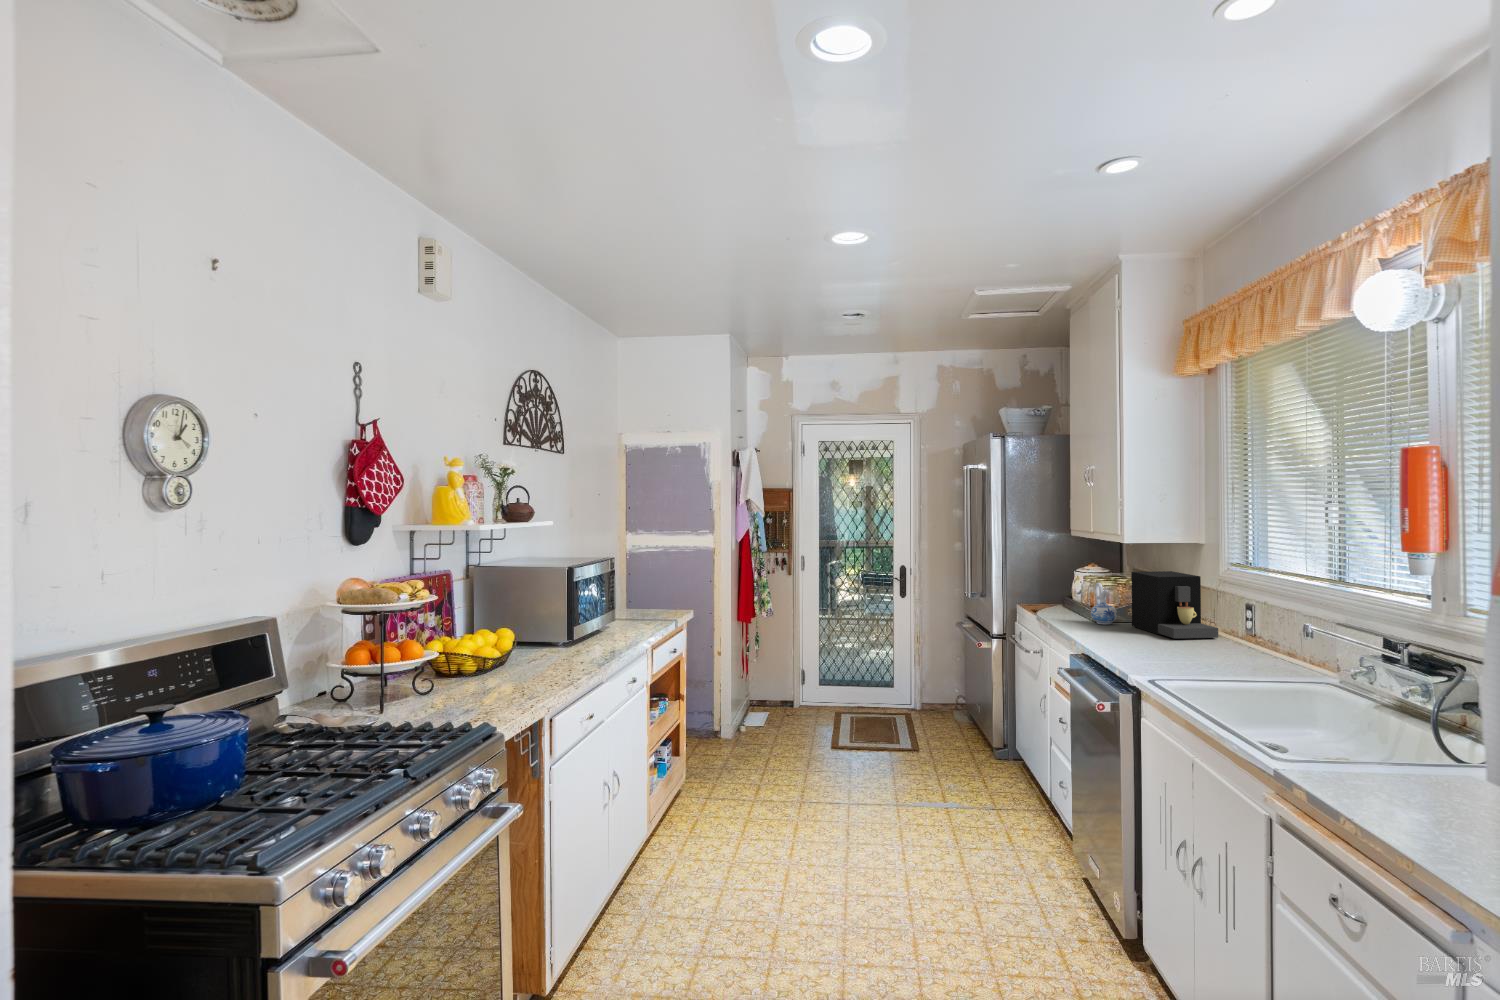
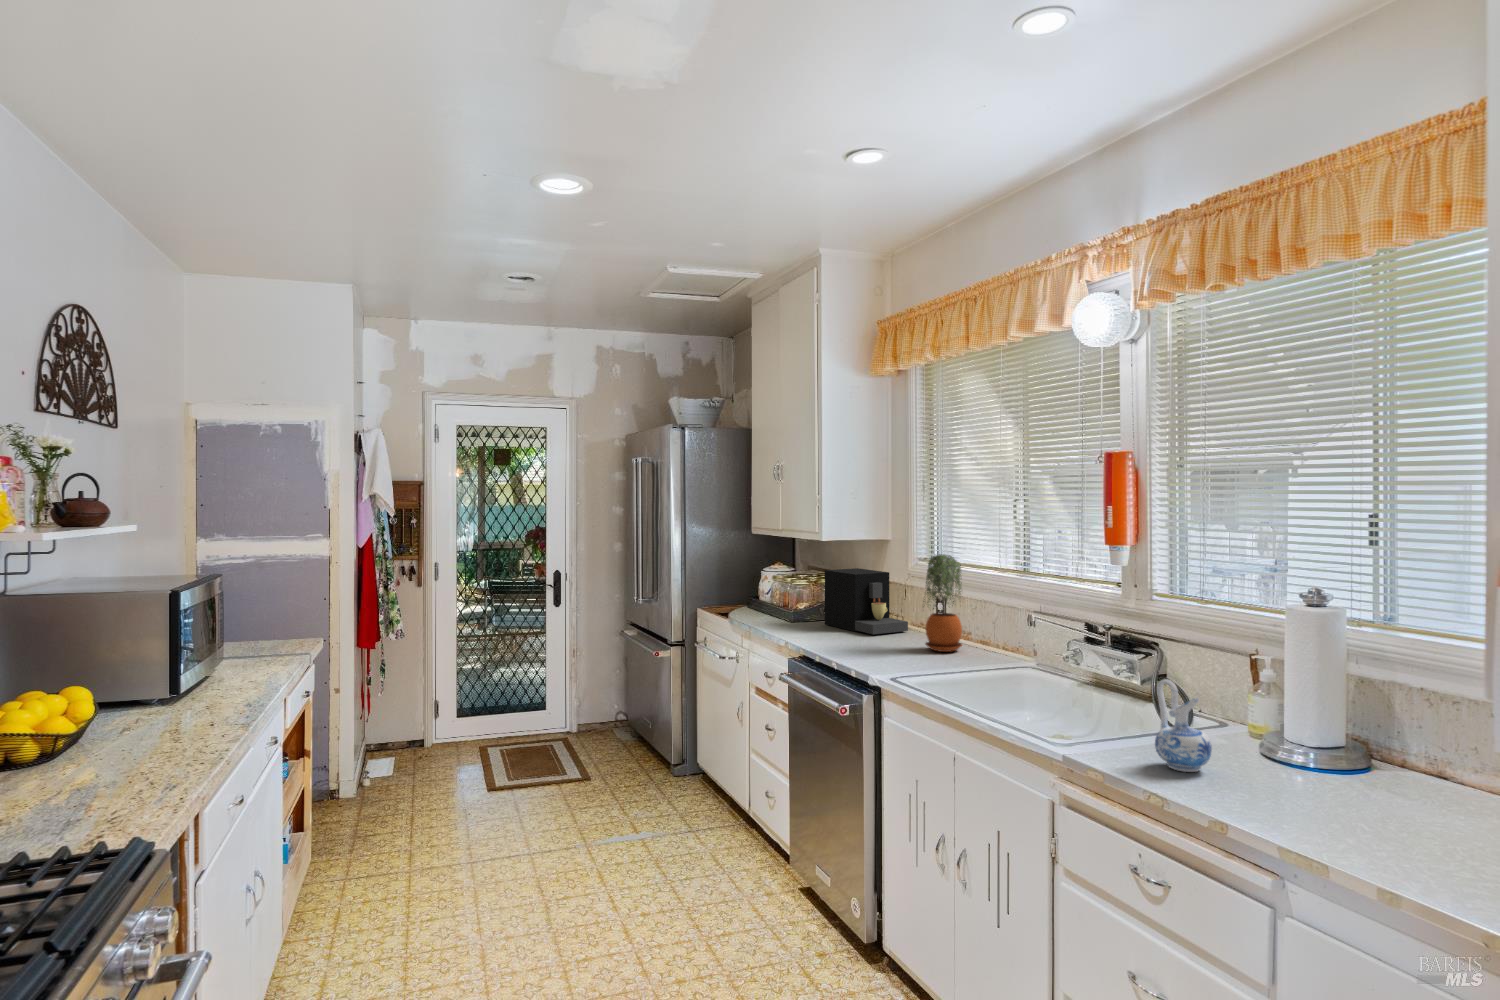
potted plant: none [1214,558,1265,661] -> present [923,554,962,652]
ceramic pitcher: present [1091,583,1117,625] -> present [1155,679,1212,772]

